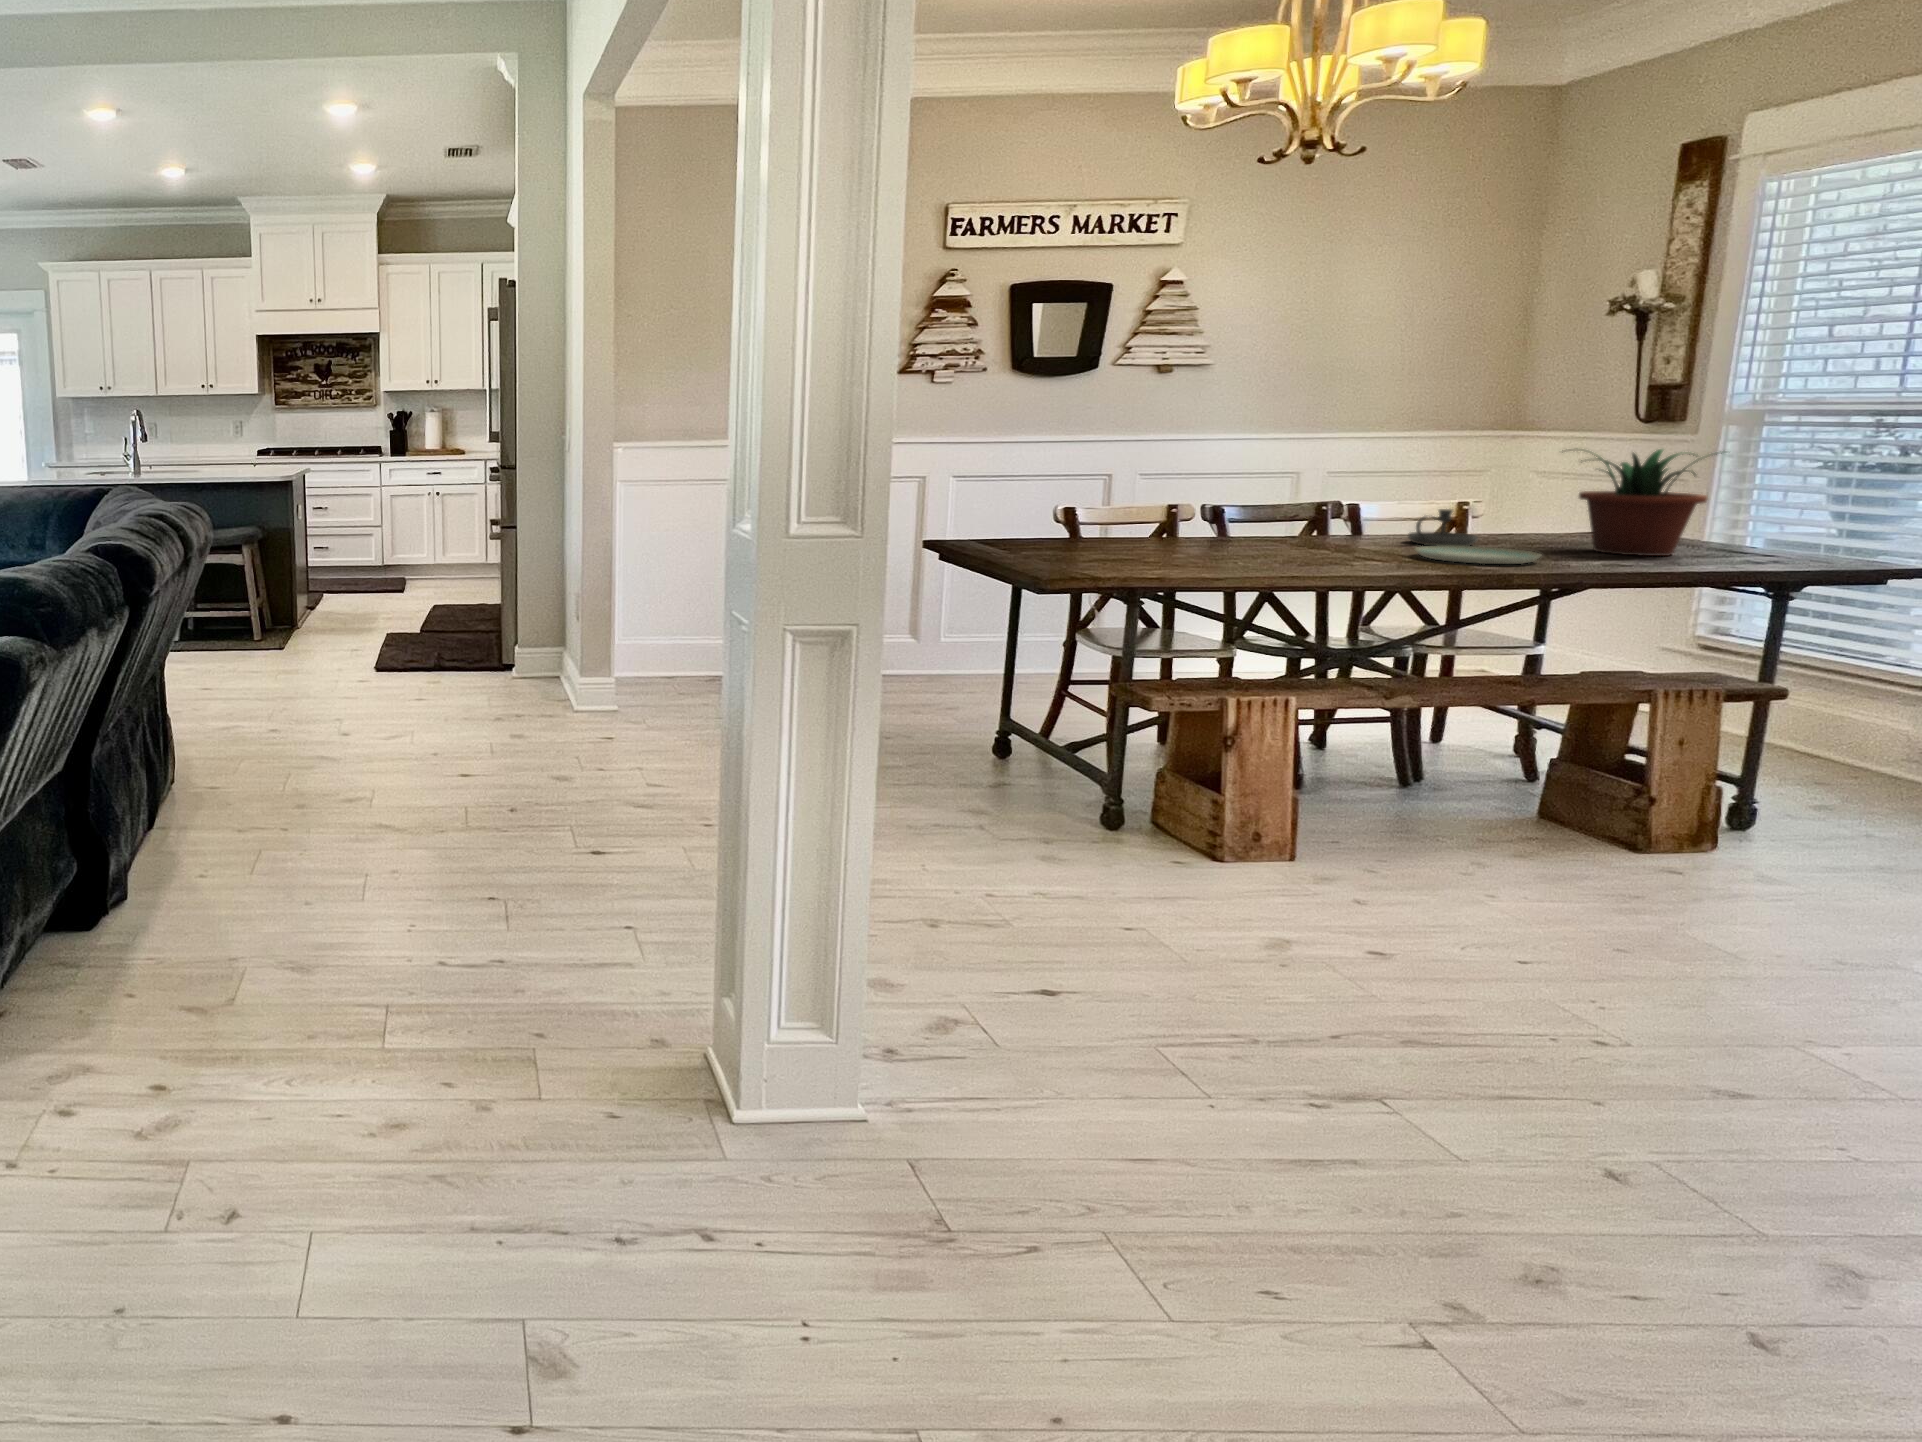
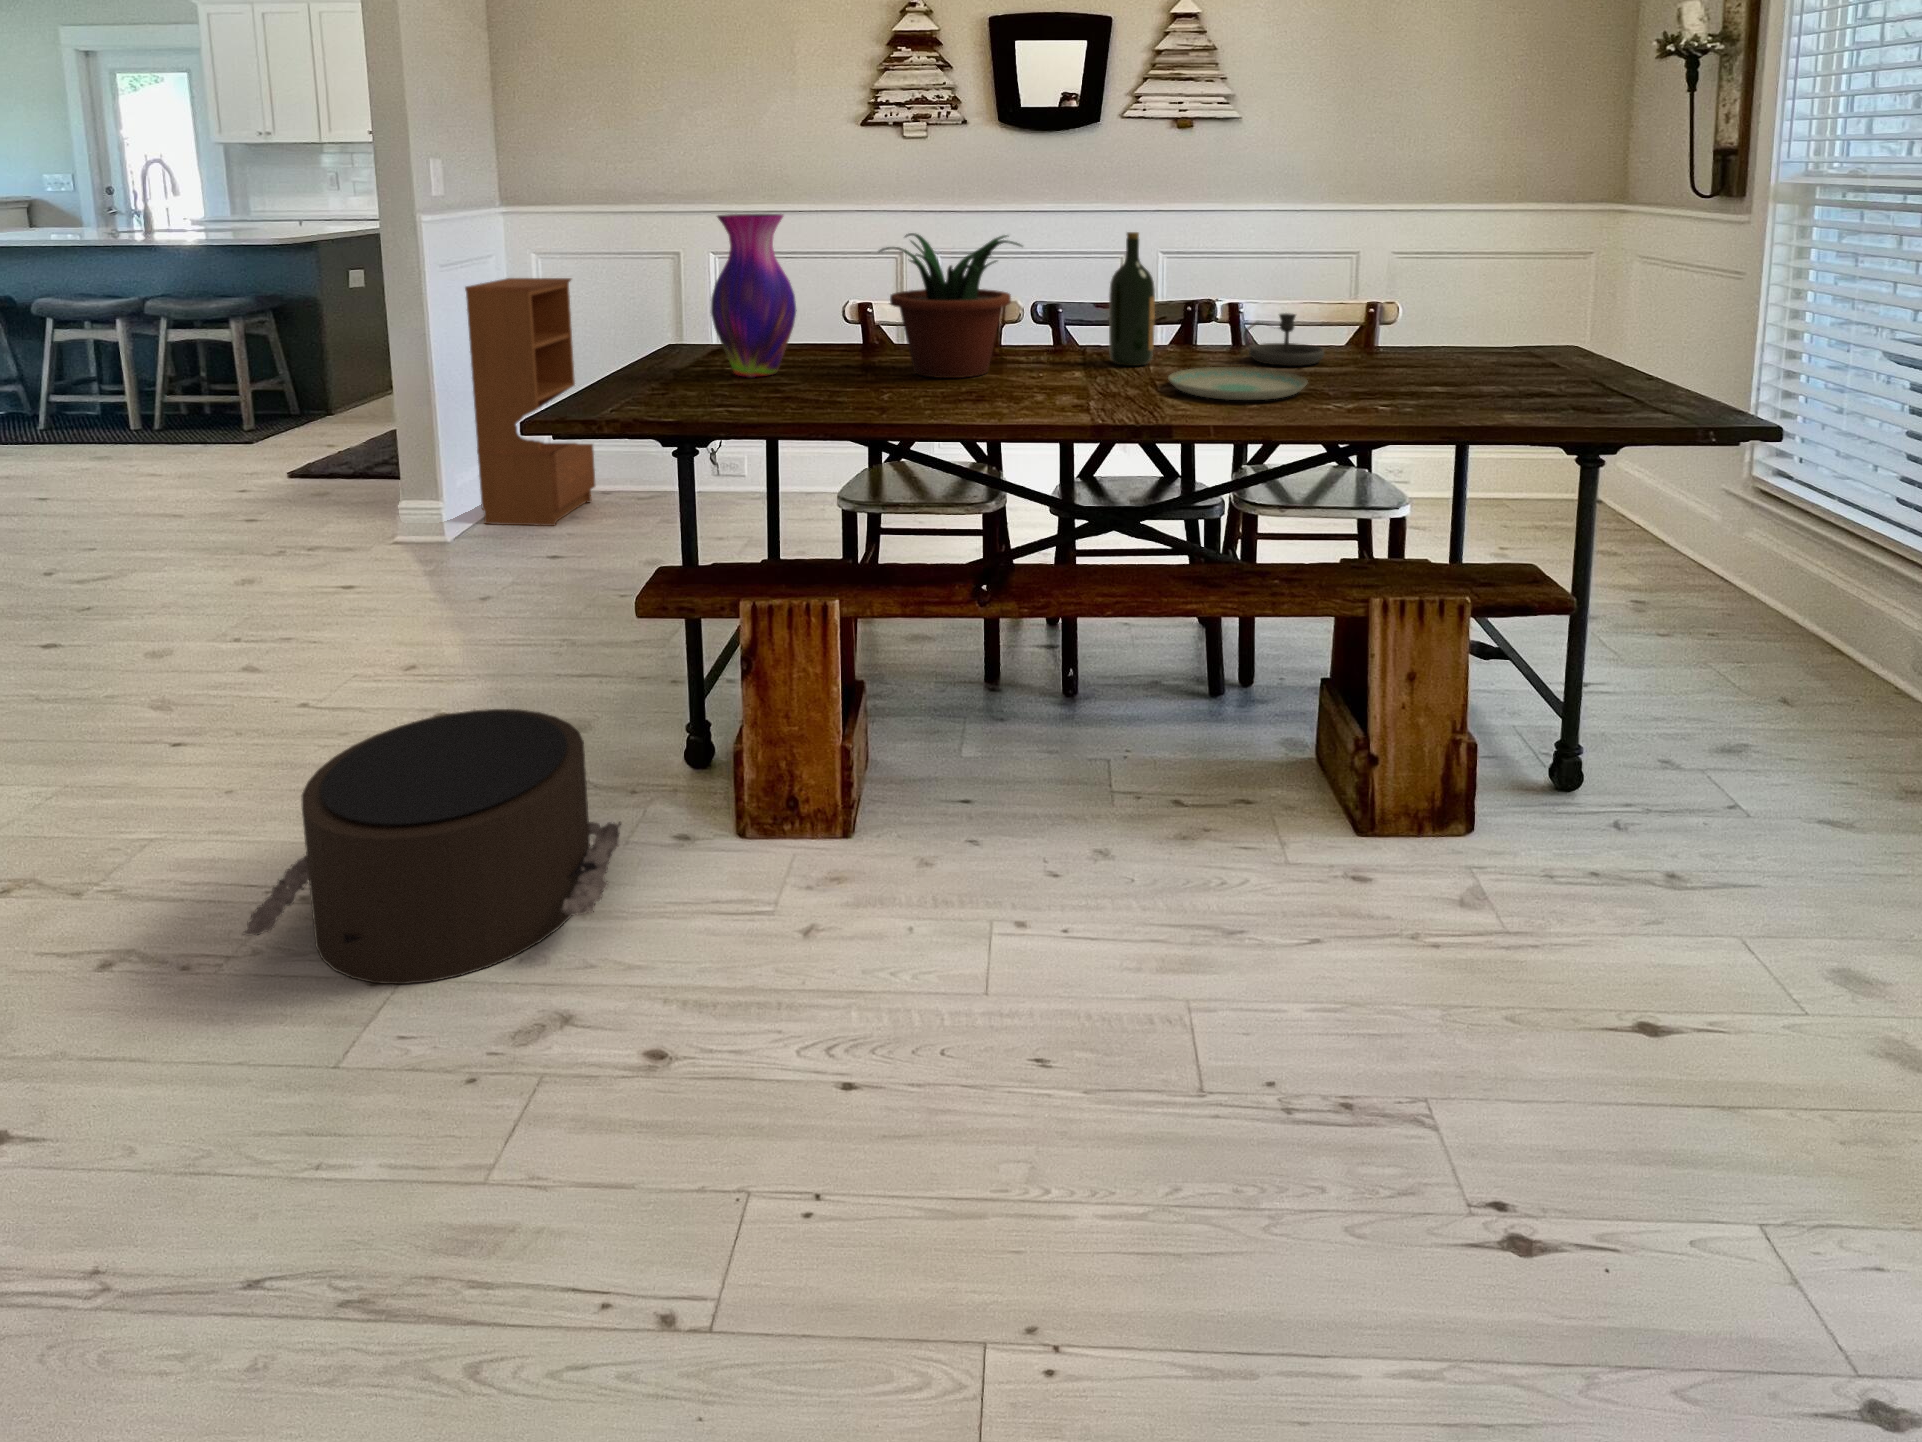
vase: none [1053,441,1122,558] -> present [711,214,797,377]
potted plant: present [1579,449,1722,556] -> present [879,233,1022,378]
wine bottle: none [1315,451,1360,548] -> present [1109,232,1155,366]
bookcase: none [615,501,686,699] -> present [465,278,595,526]
pouf: none [1002,775,1262,924] -> present [243,709,621,984]

